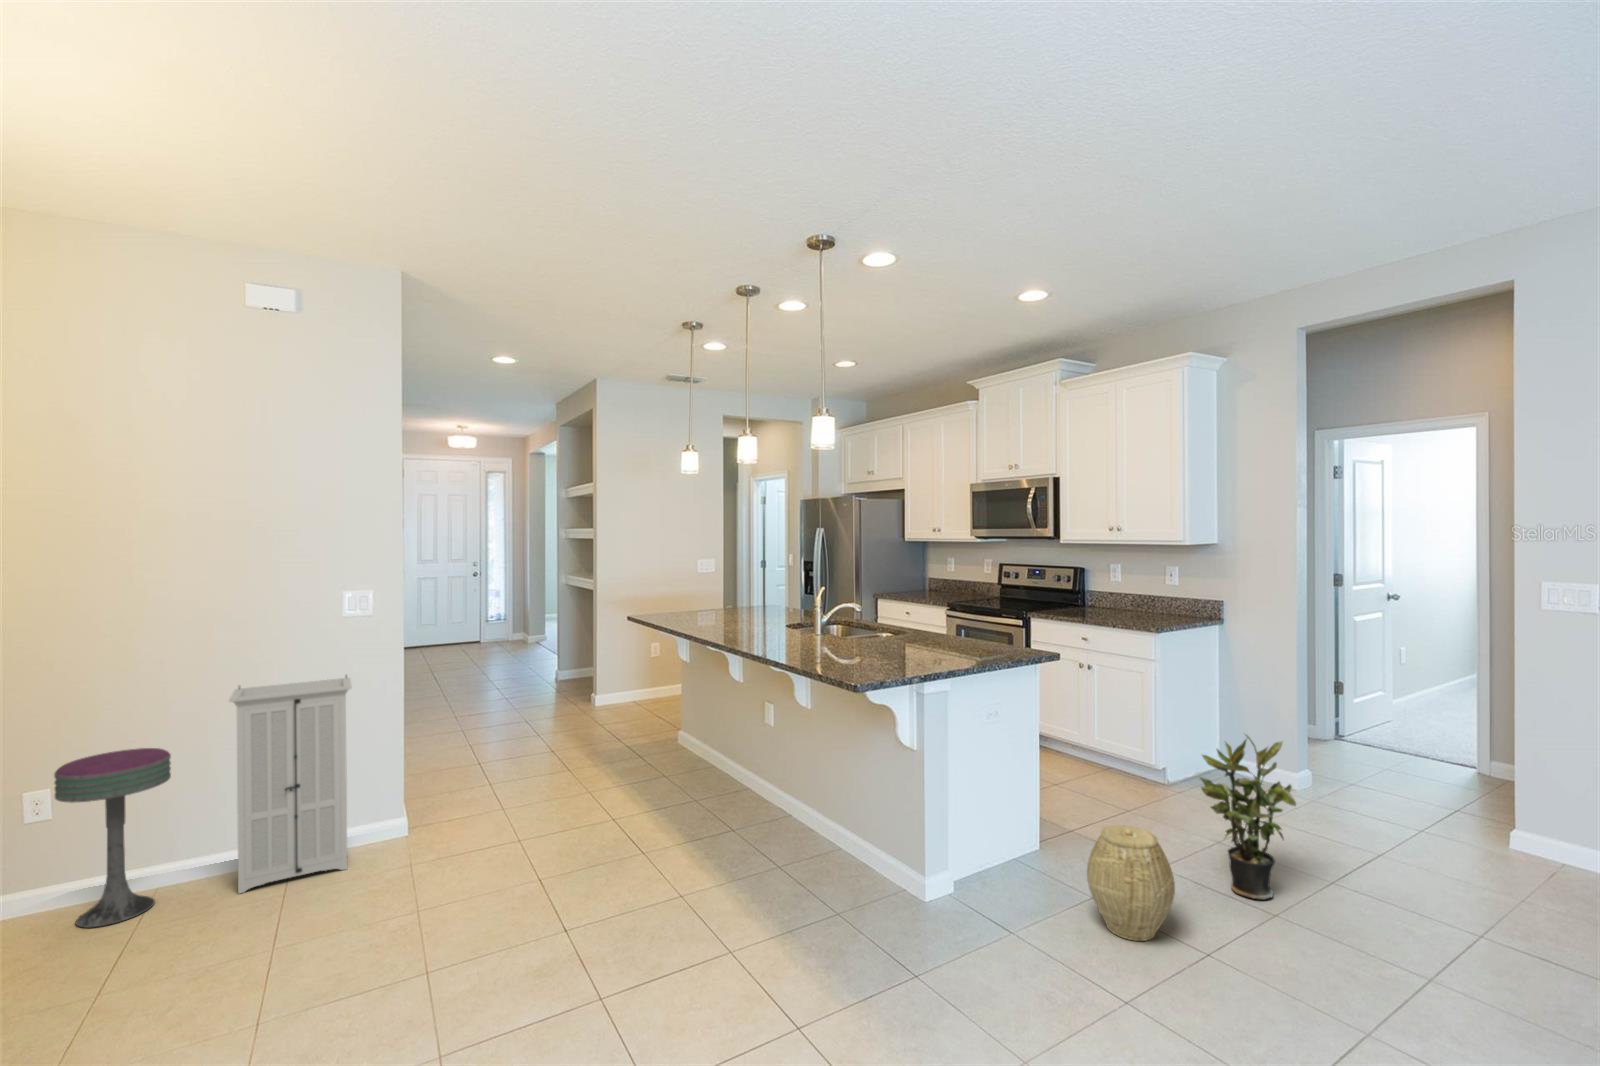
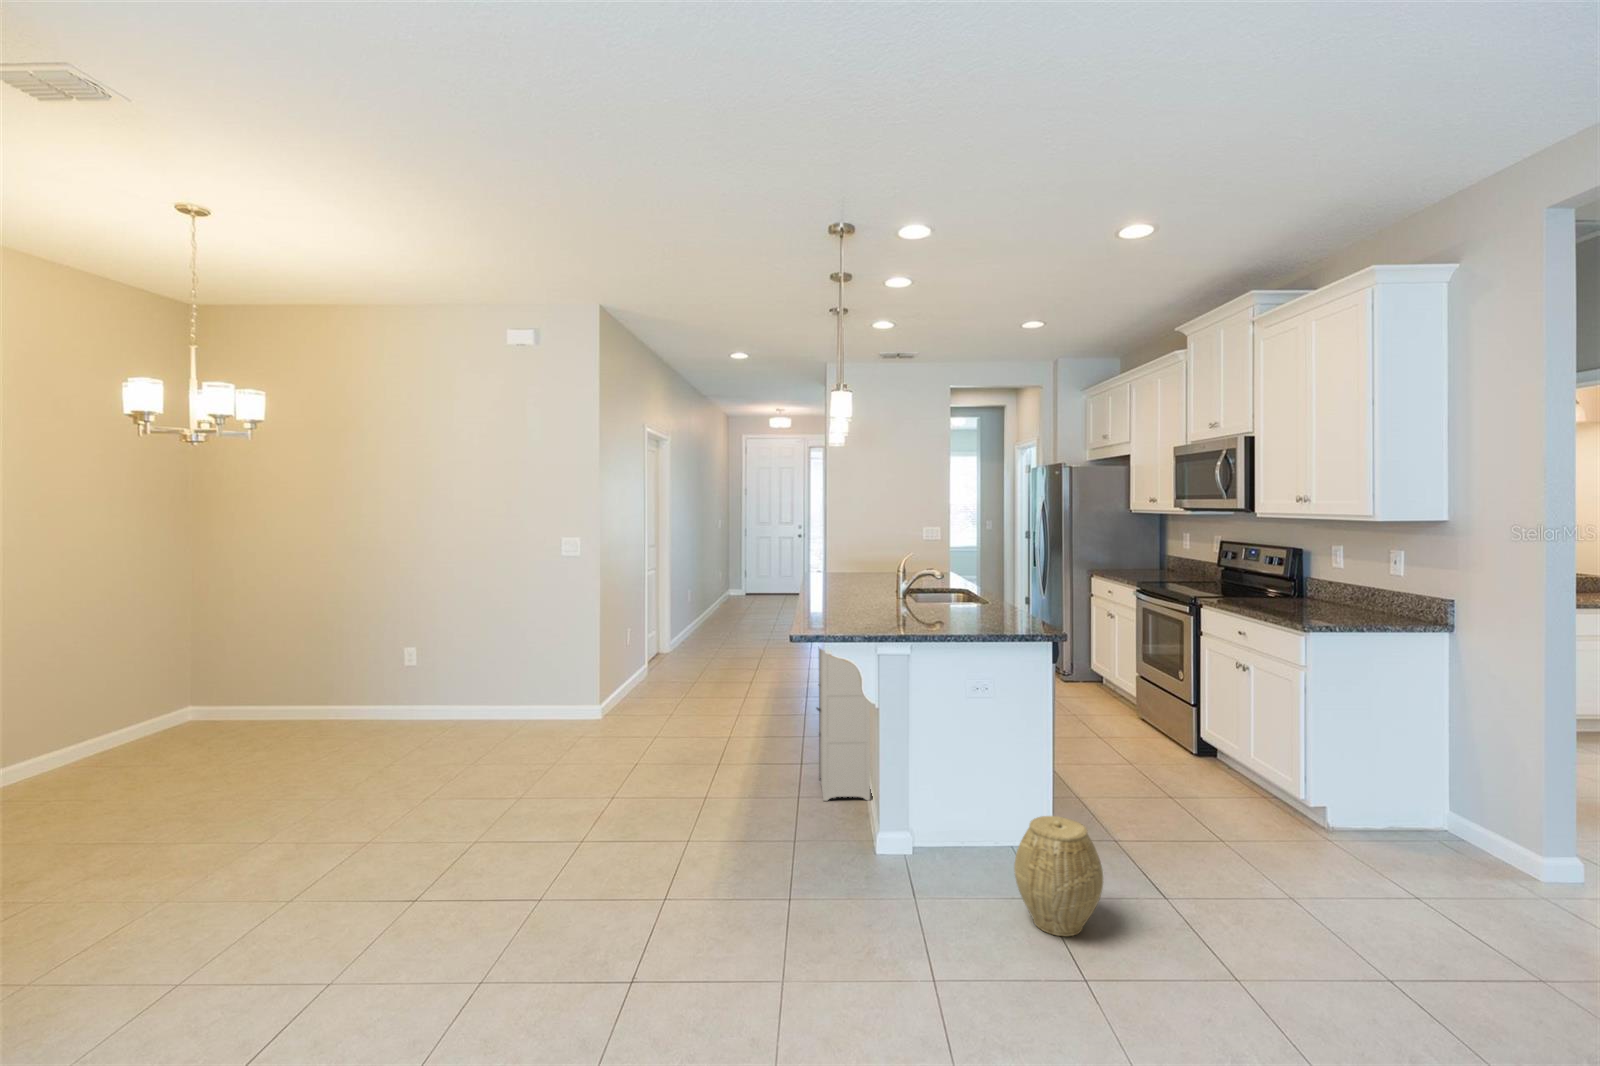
storage cabinet: present [229,675,352,893] -> present [817,649,870,801]
potted plant: present [1200,735,1296,900] -> none [1197,749,1315,946]
bar stool: present [54,748,171,928] -> none [395,640,454,745]

